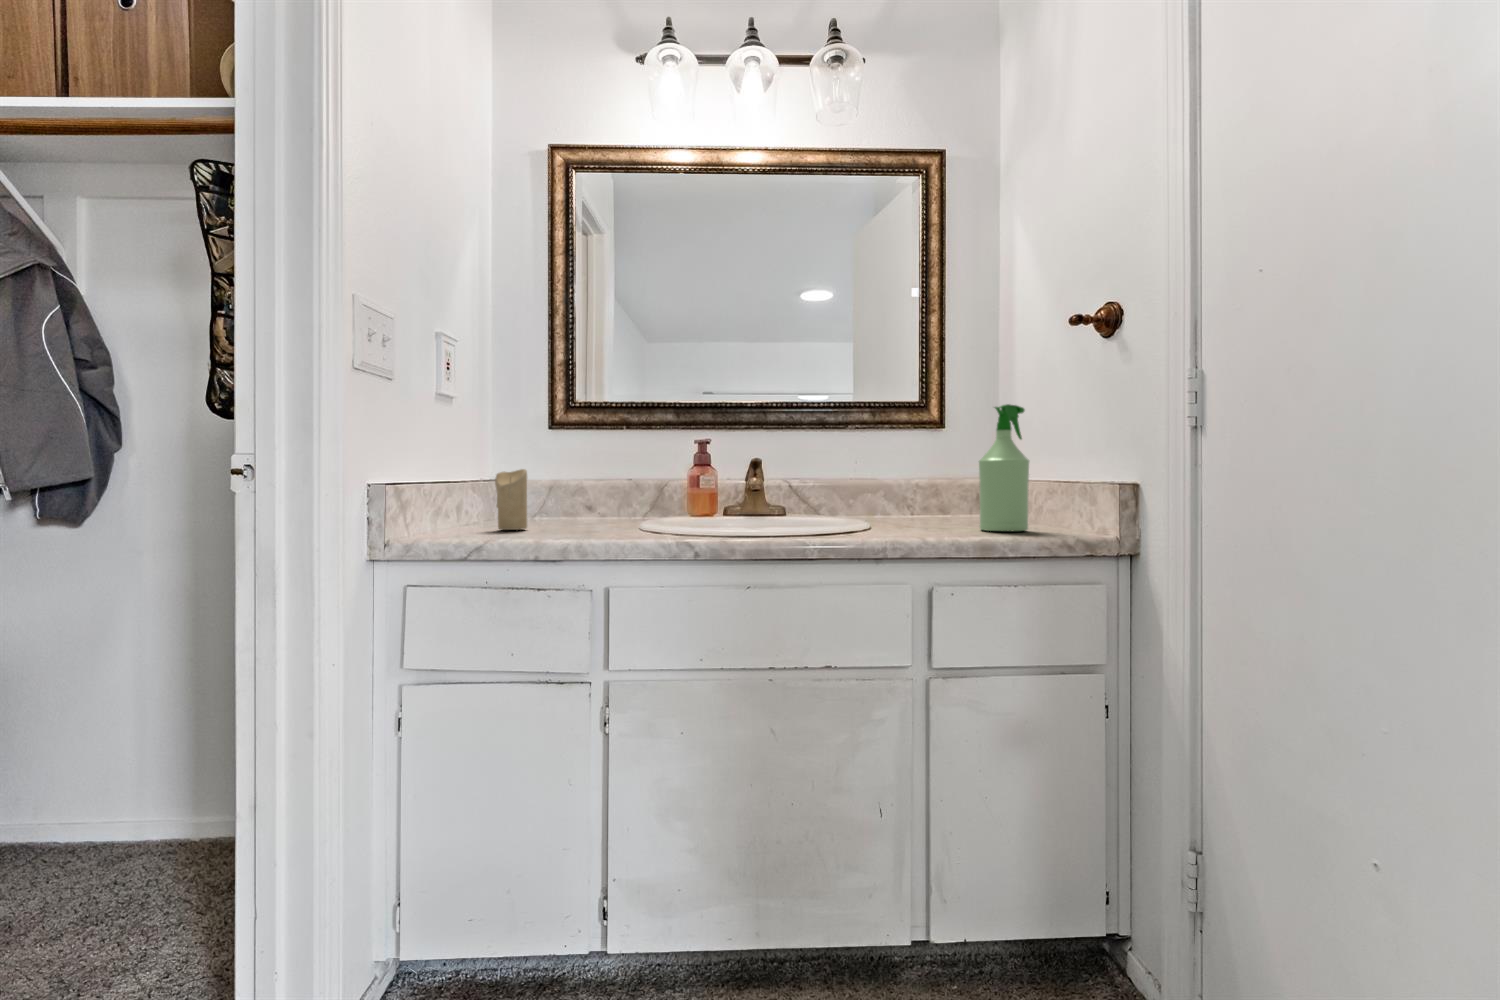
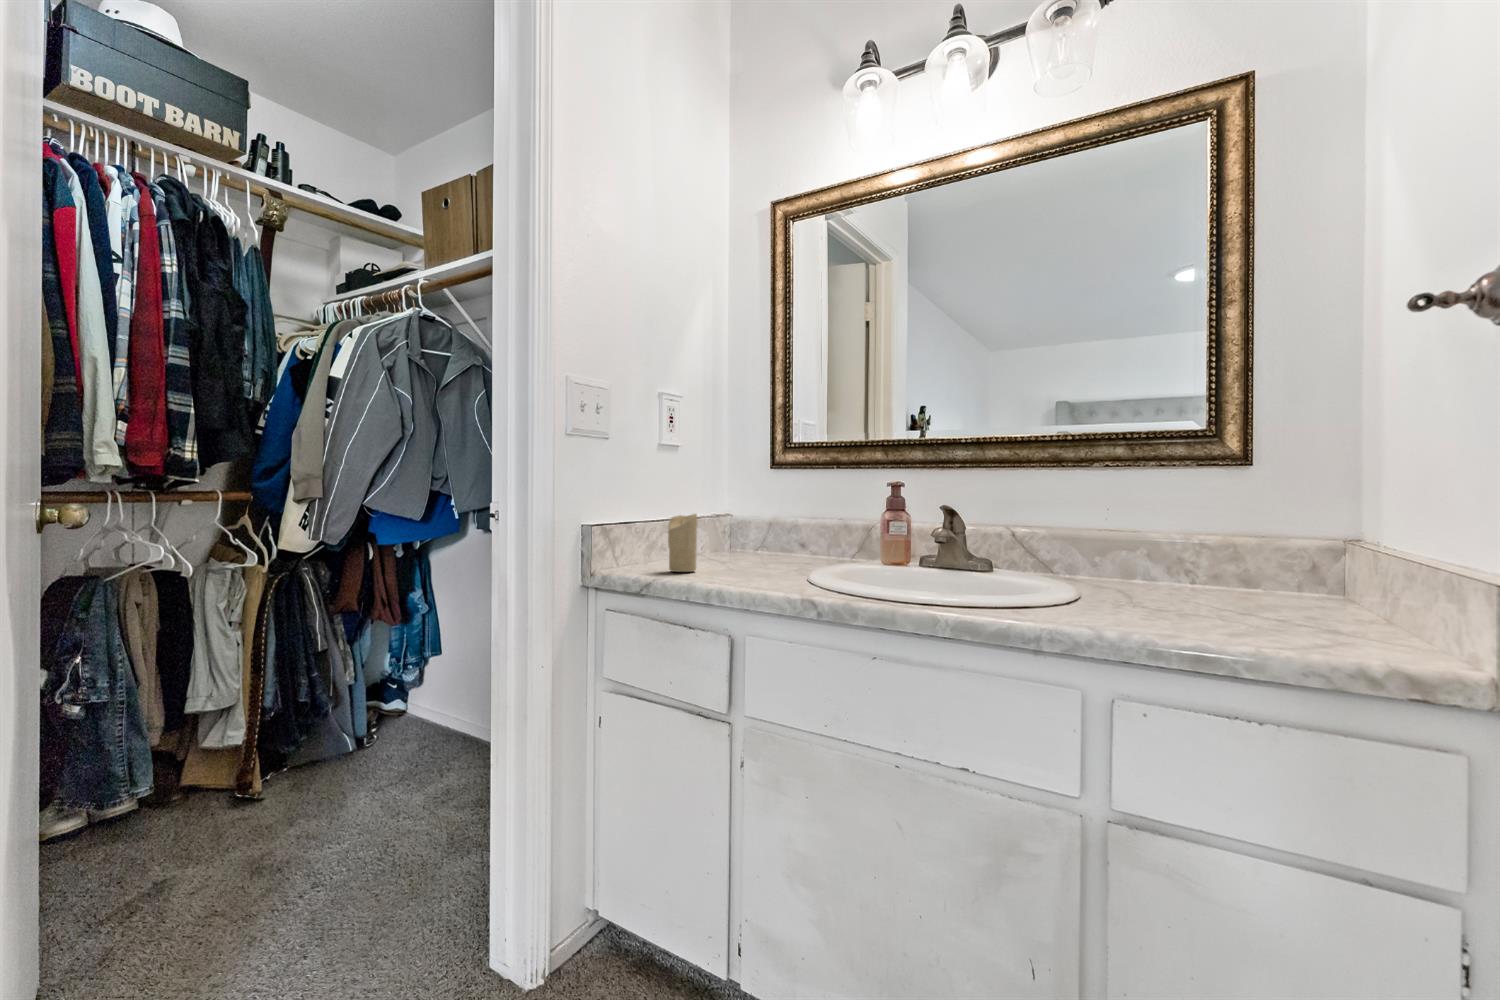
spray bottle: present [979,404,1029,531] -> none [1239,425,1339,631]

